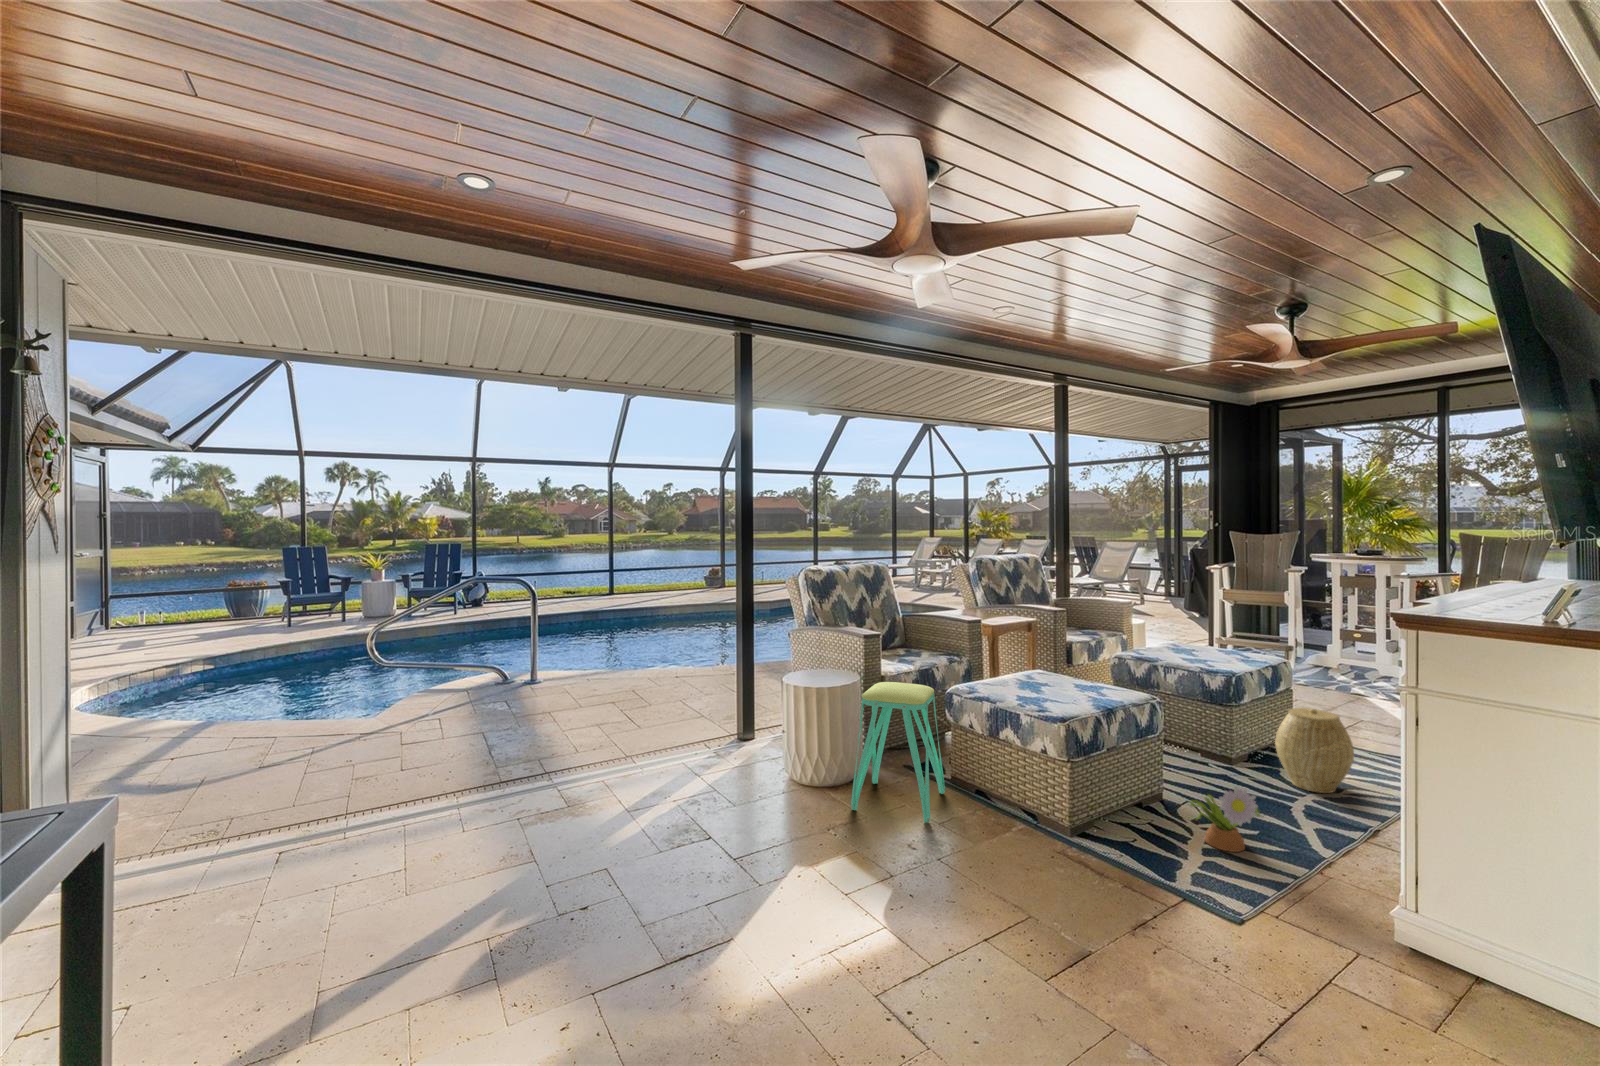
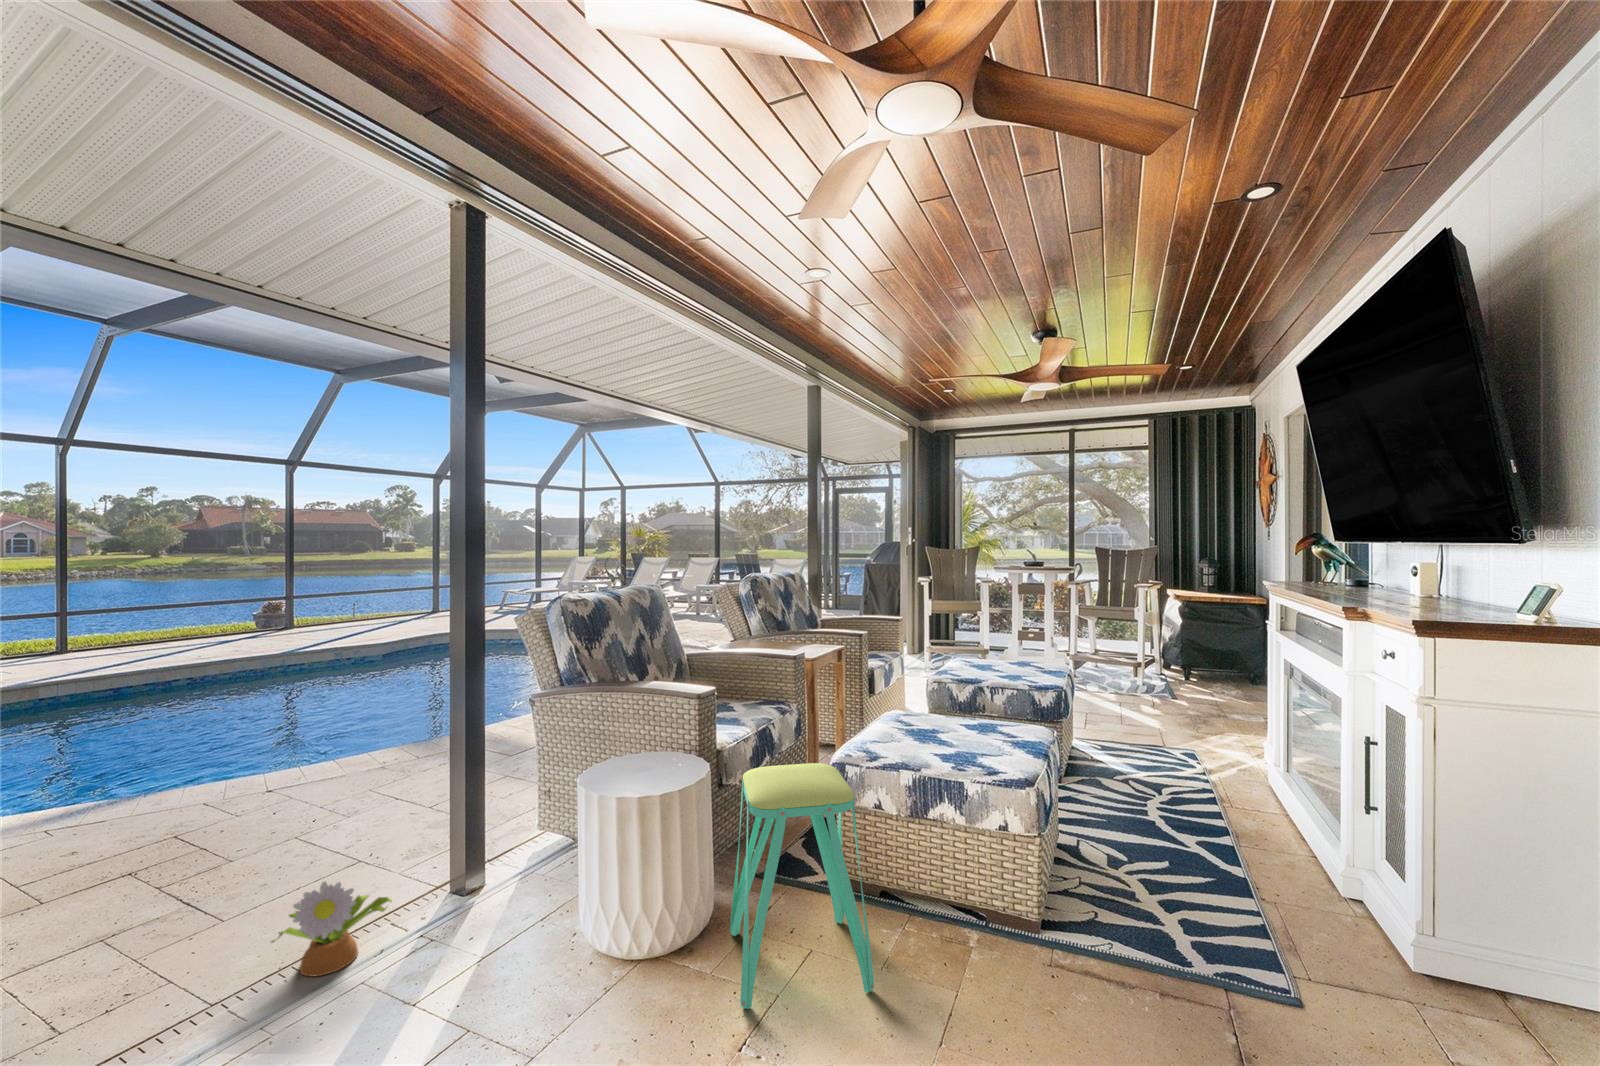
woven basket: present [1275,708,1354,793] -> none [1104,714,1175,801]
decorative plant: present [1190,786,1263,852] -> present [272,882,392,976]

